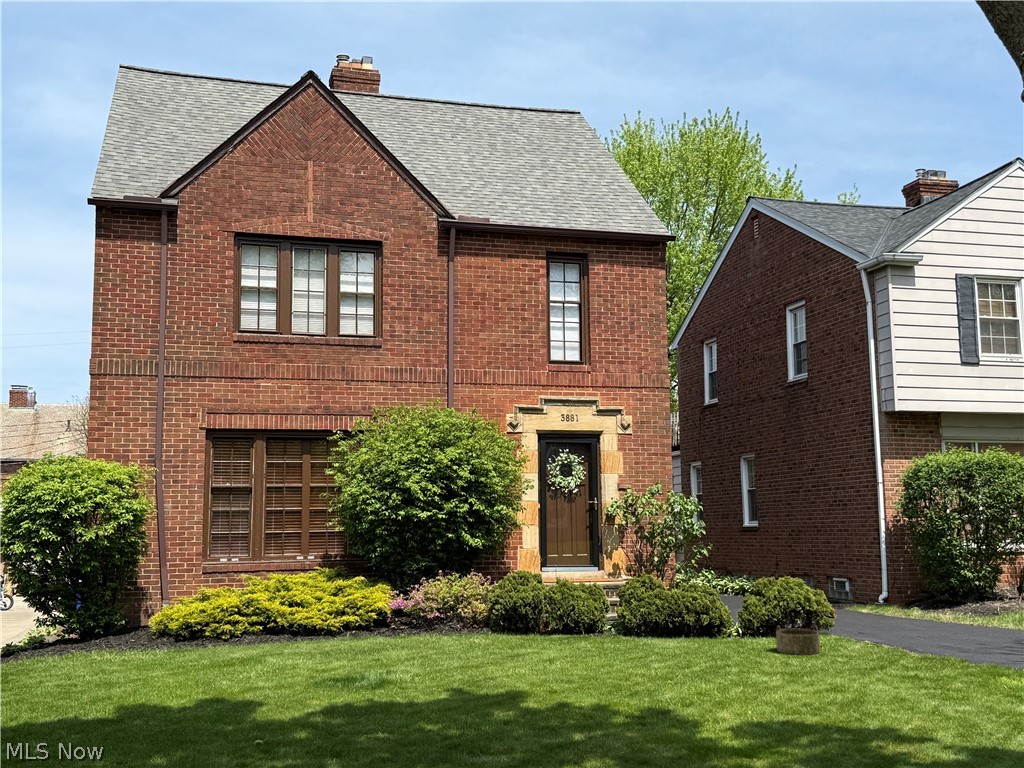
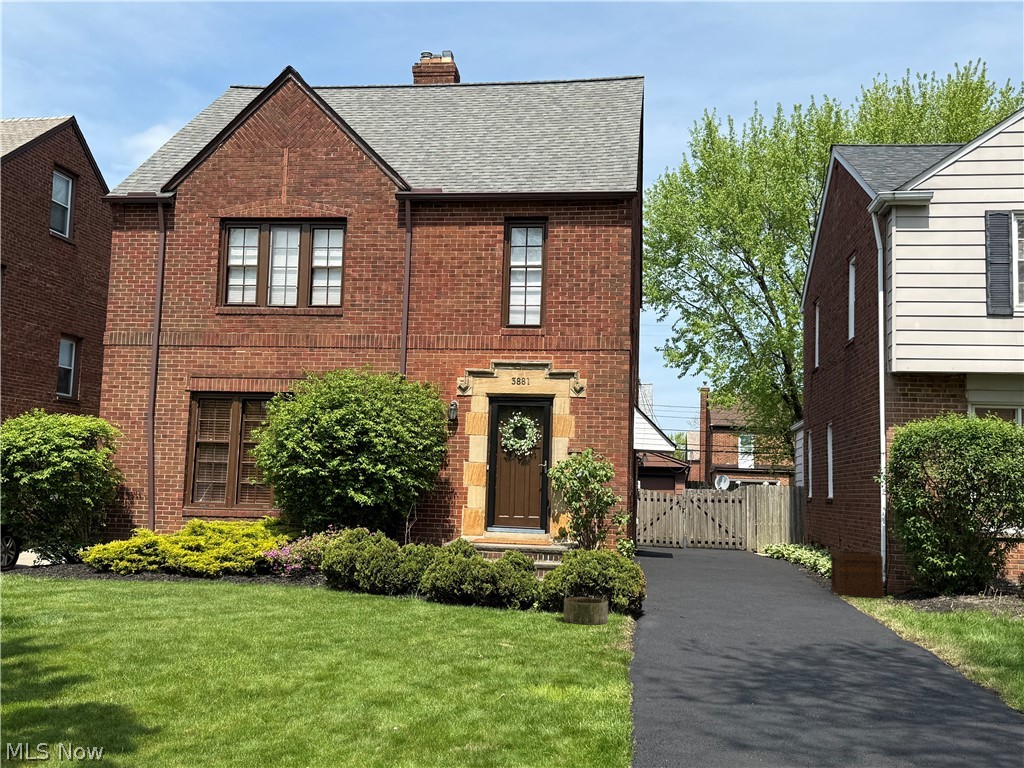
wooden crate: none [842,565,897,605] -> present [831,551,883,598]

